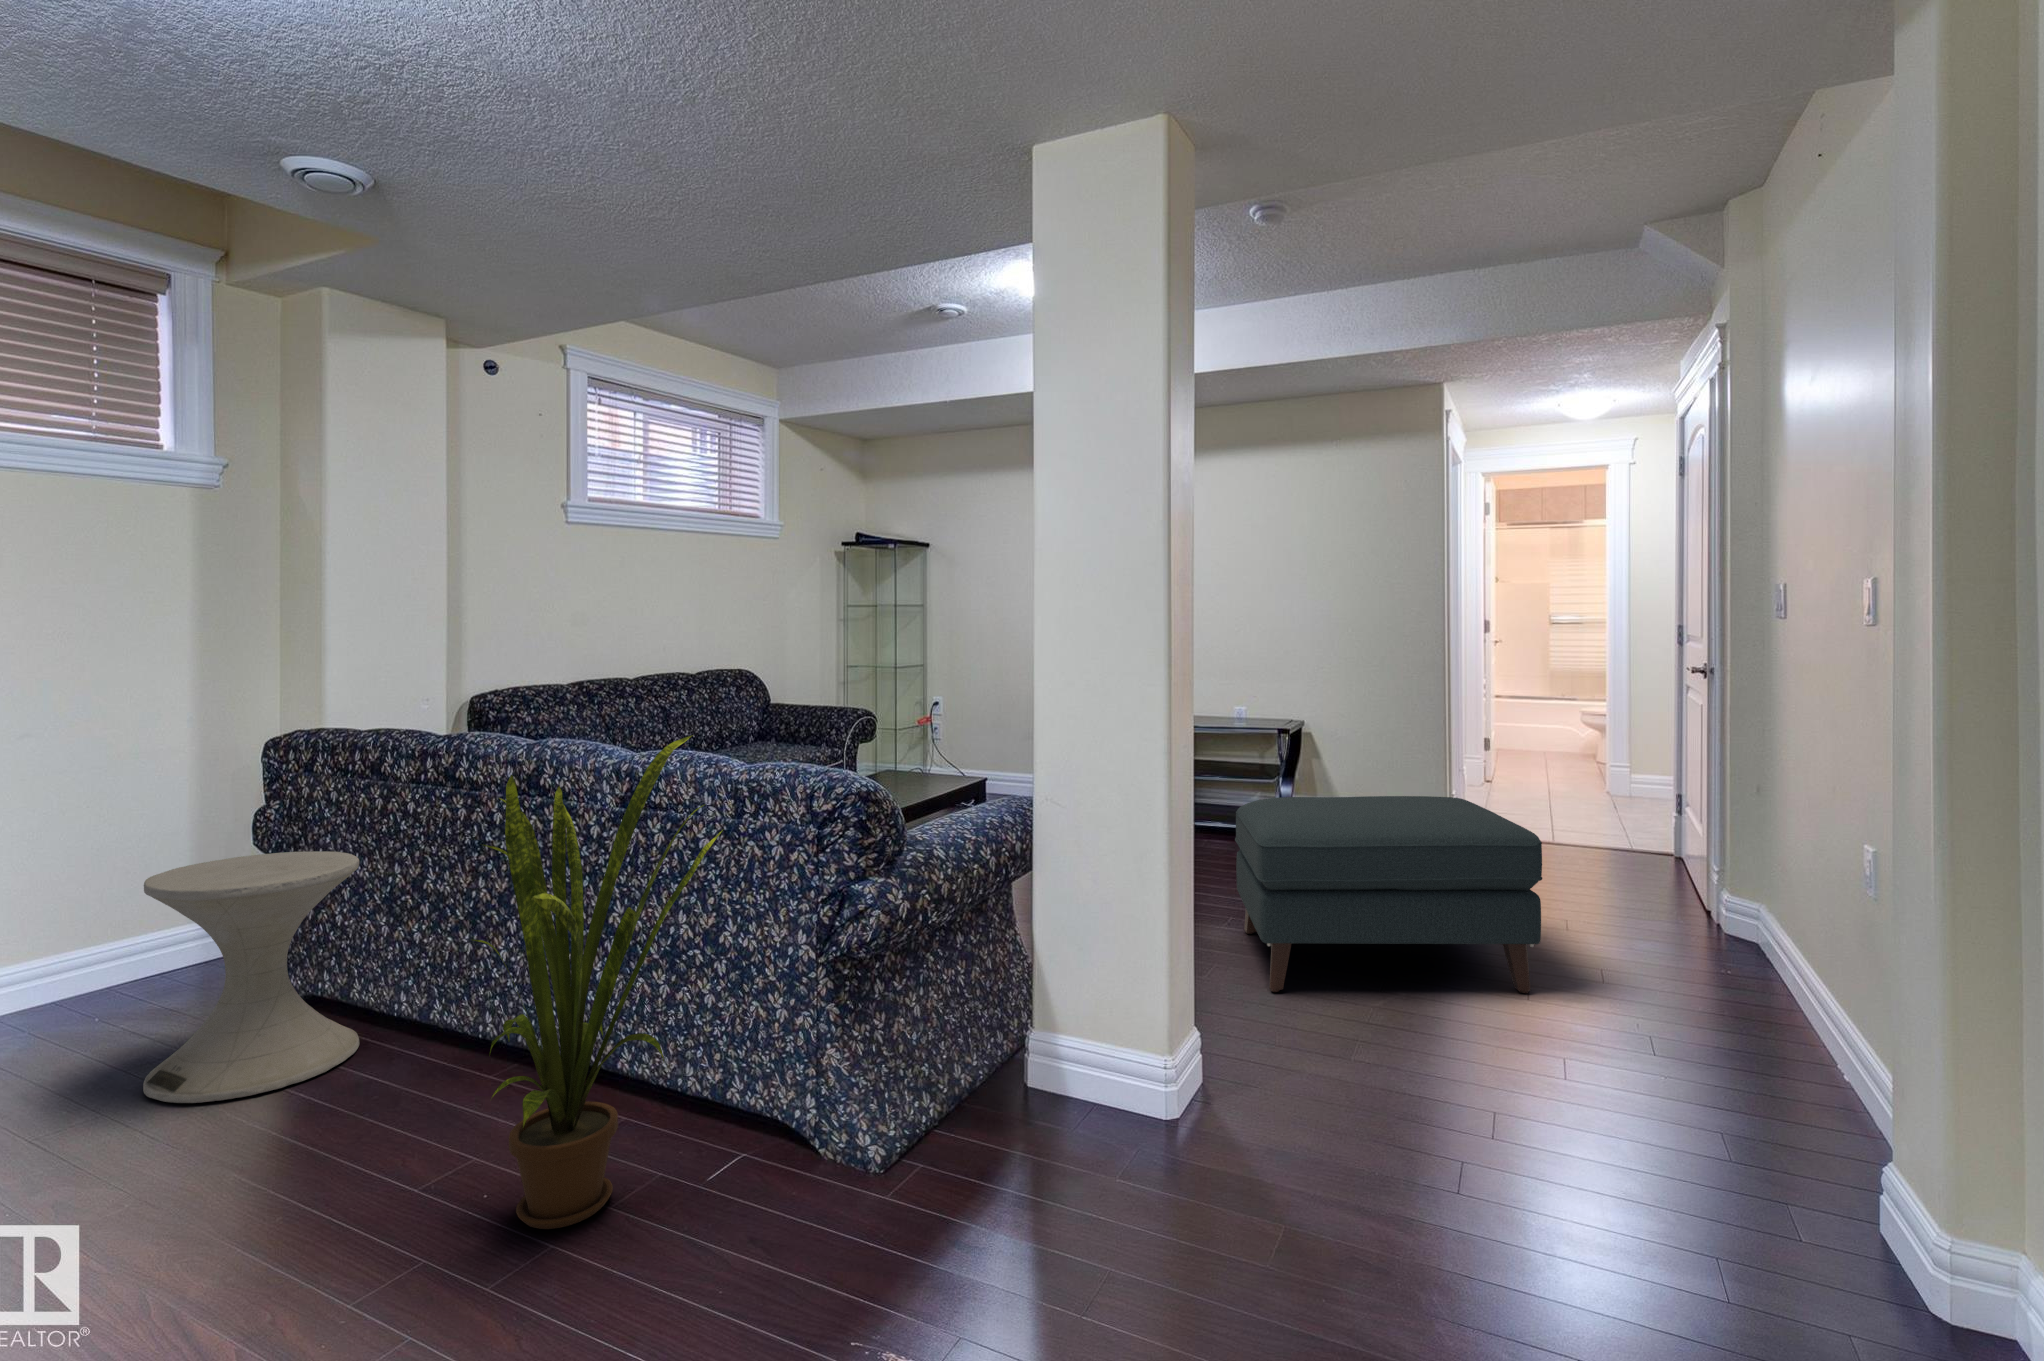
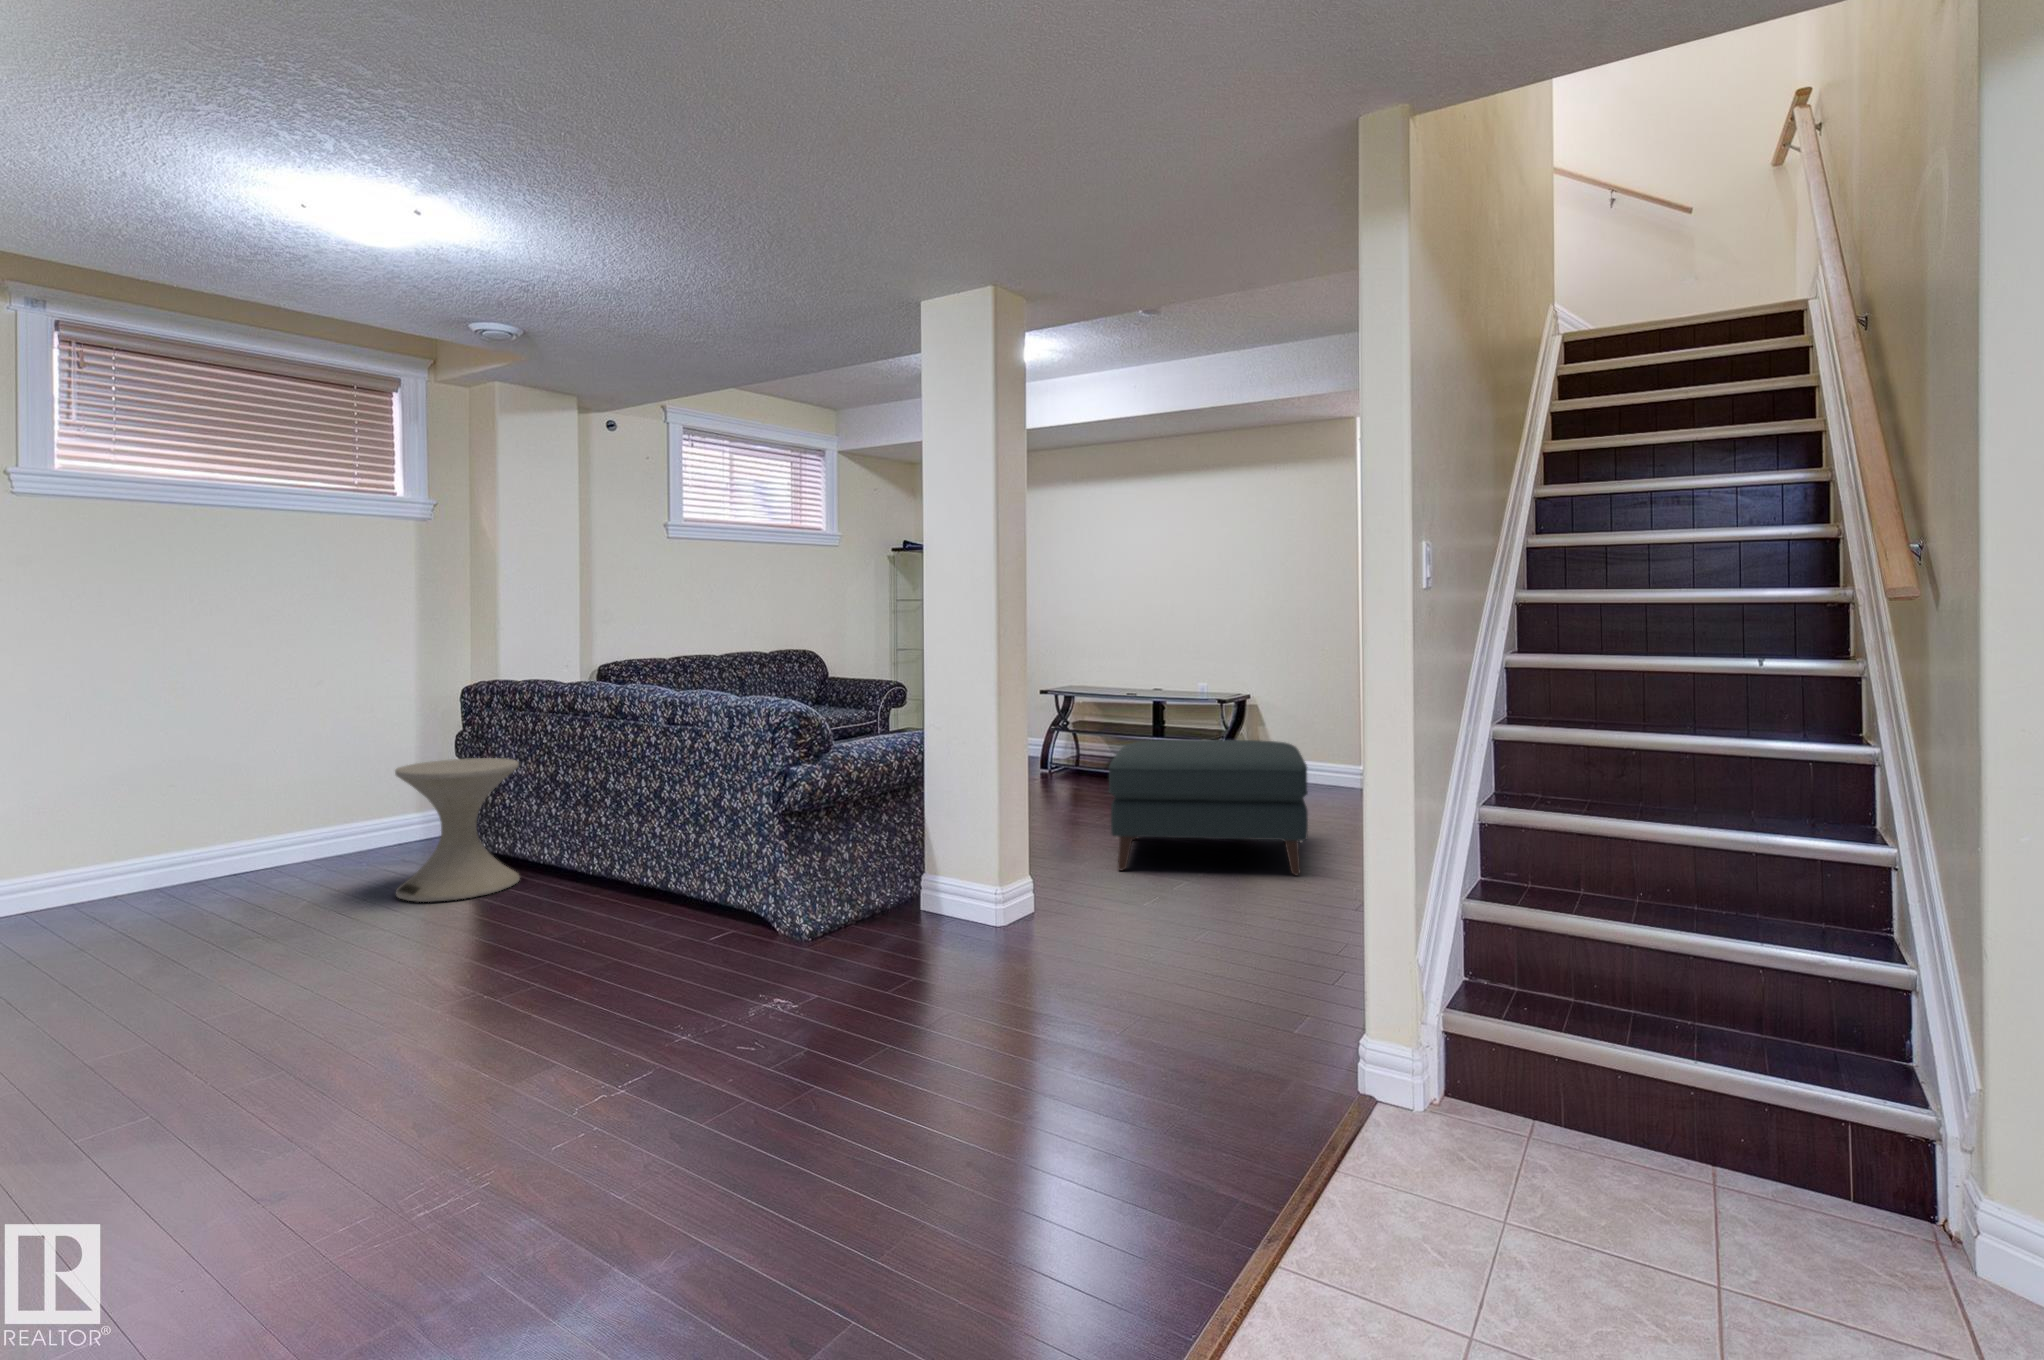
house plant: present [473,736,723,1229] -> none [573,681,723,956]

